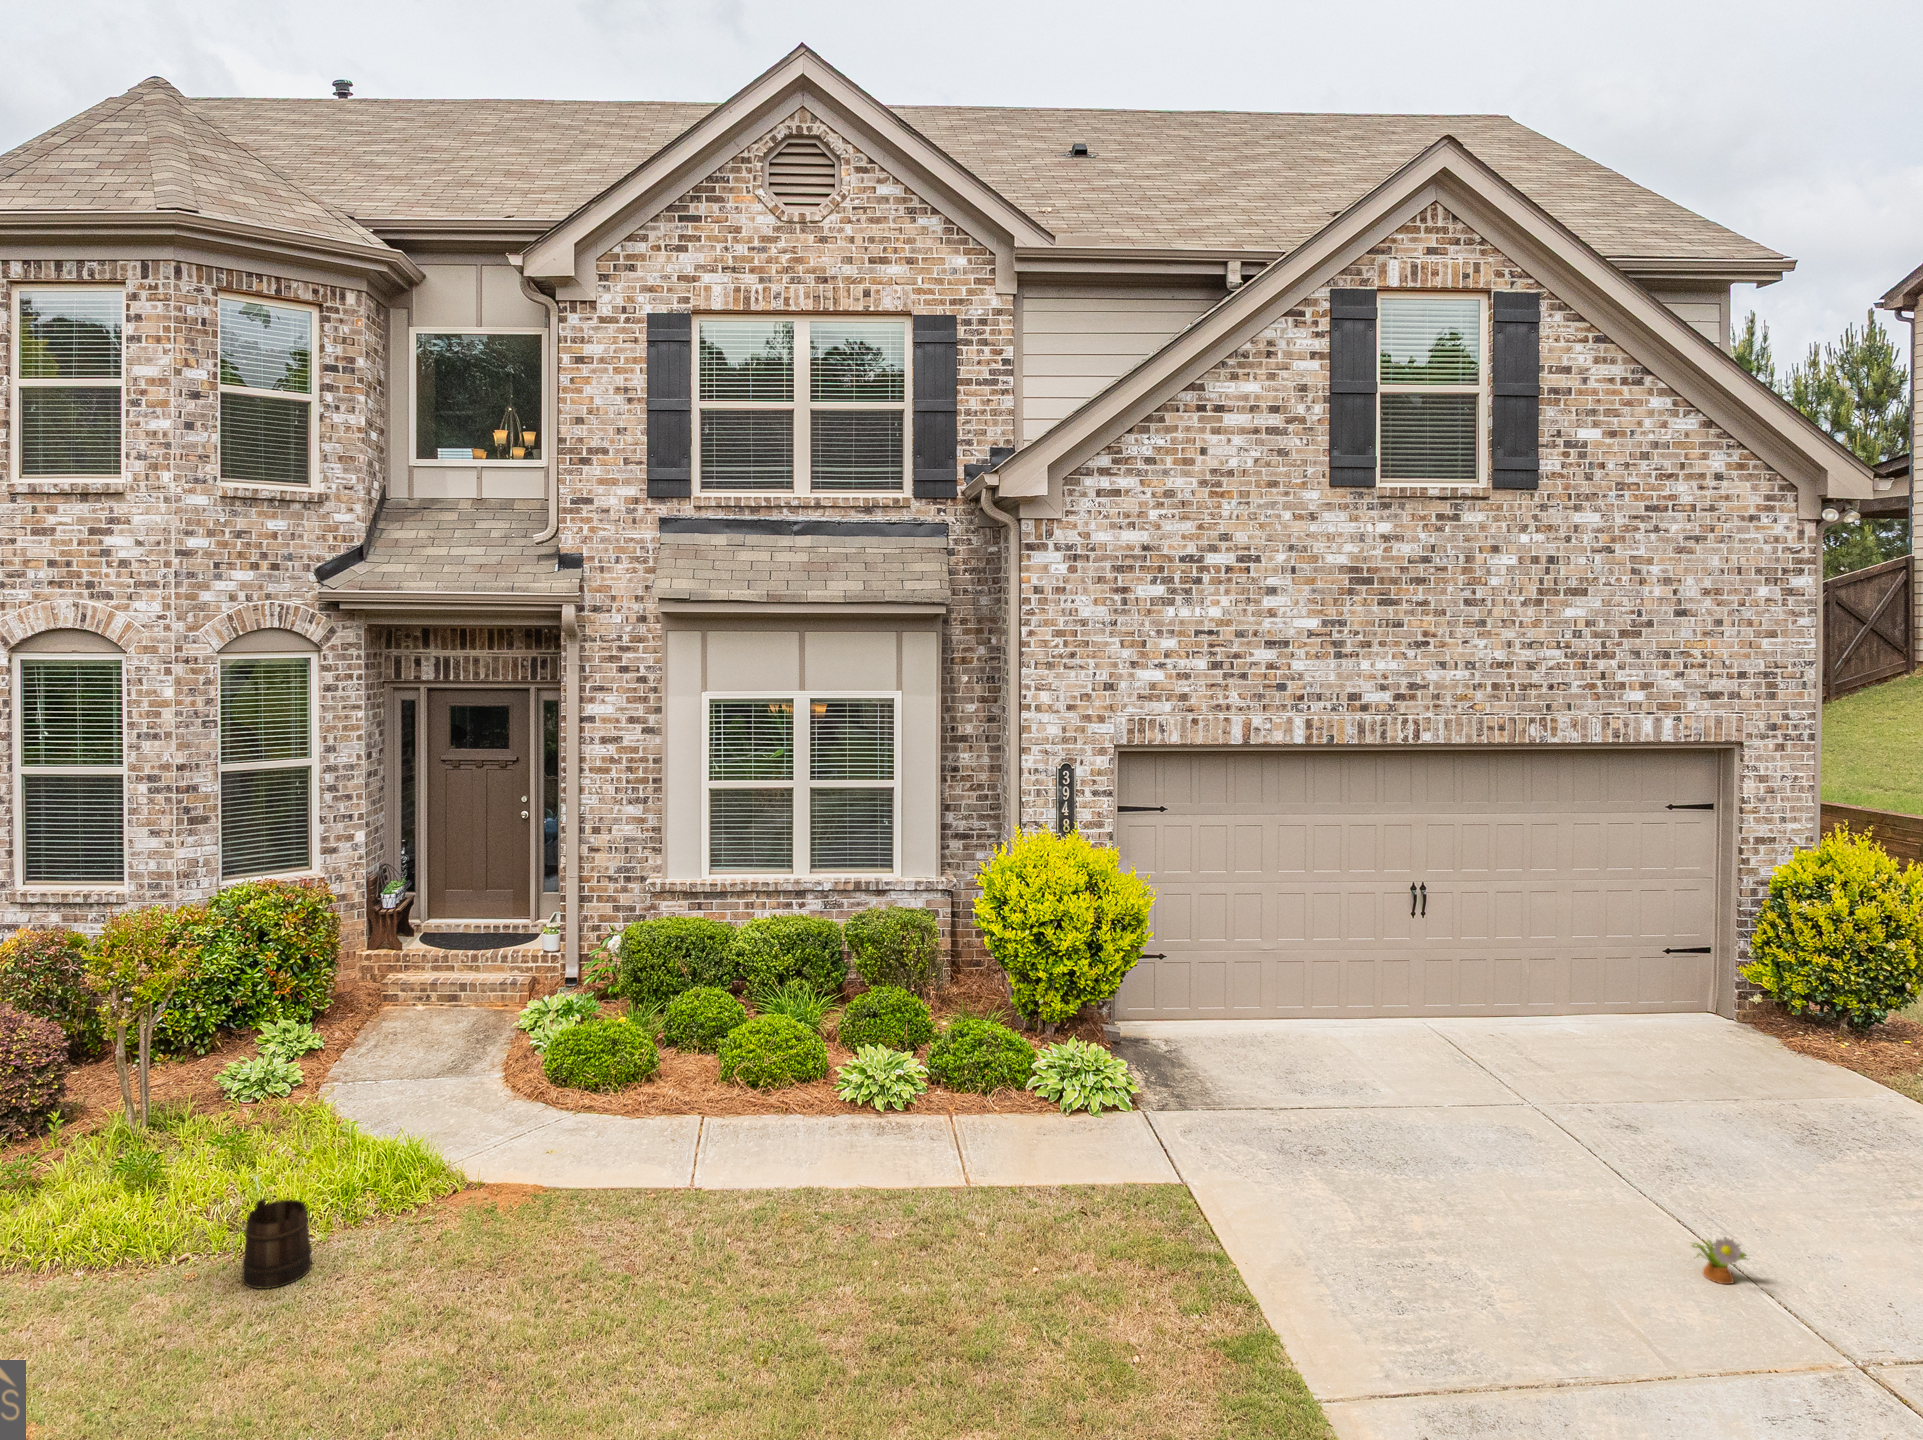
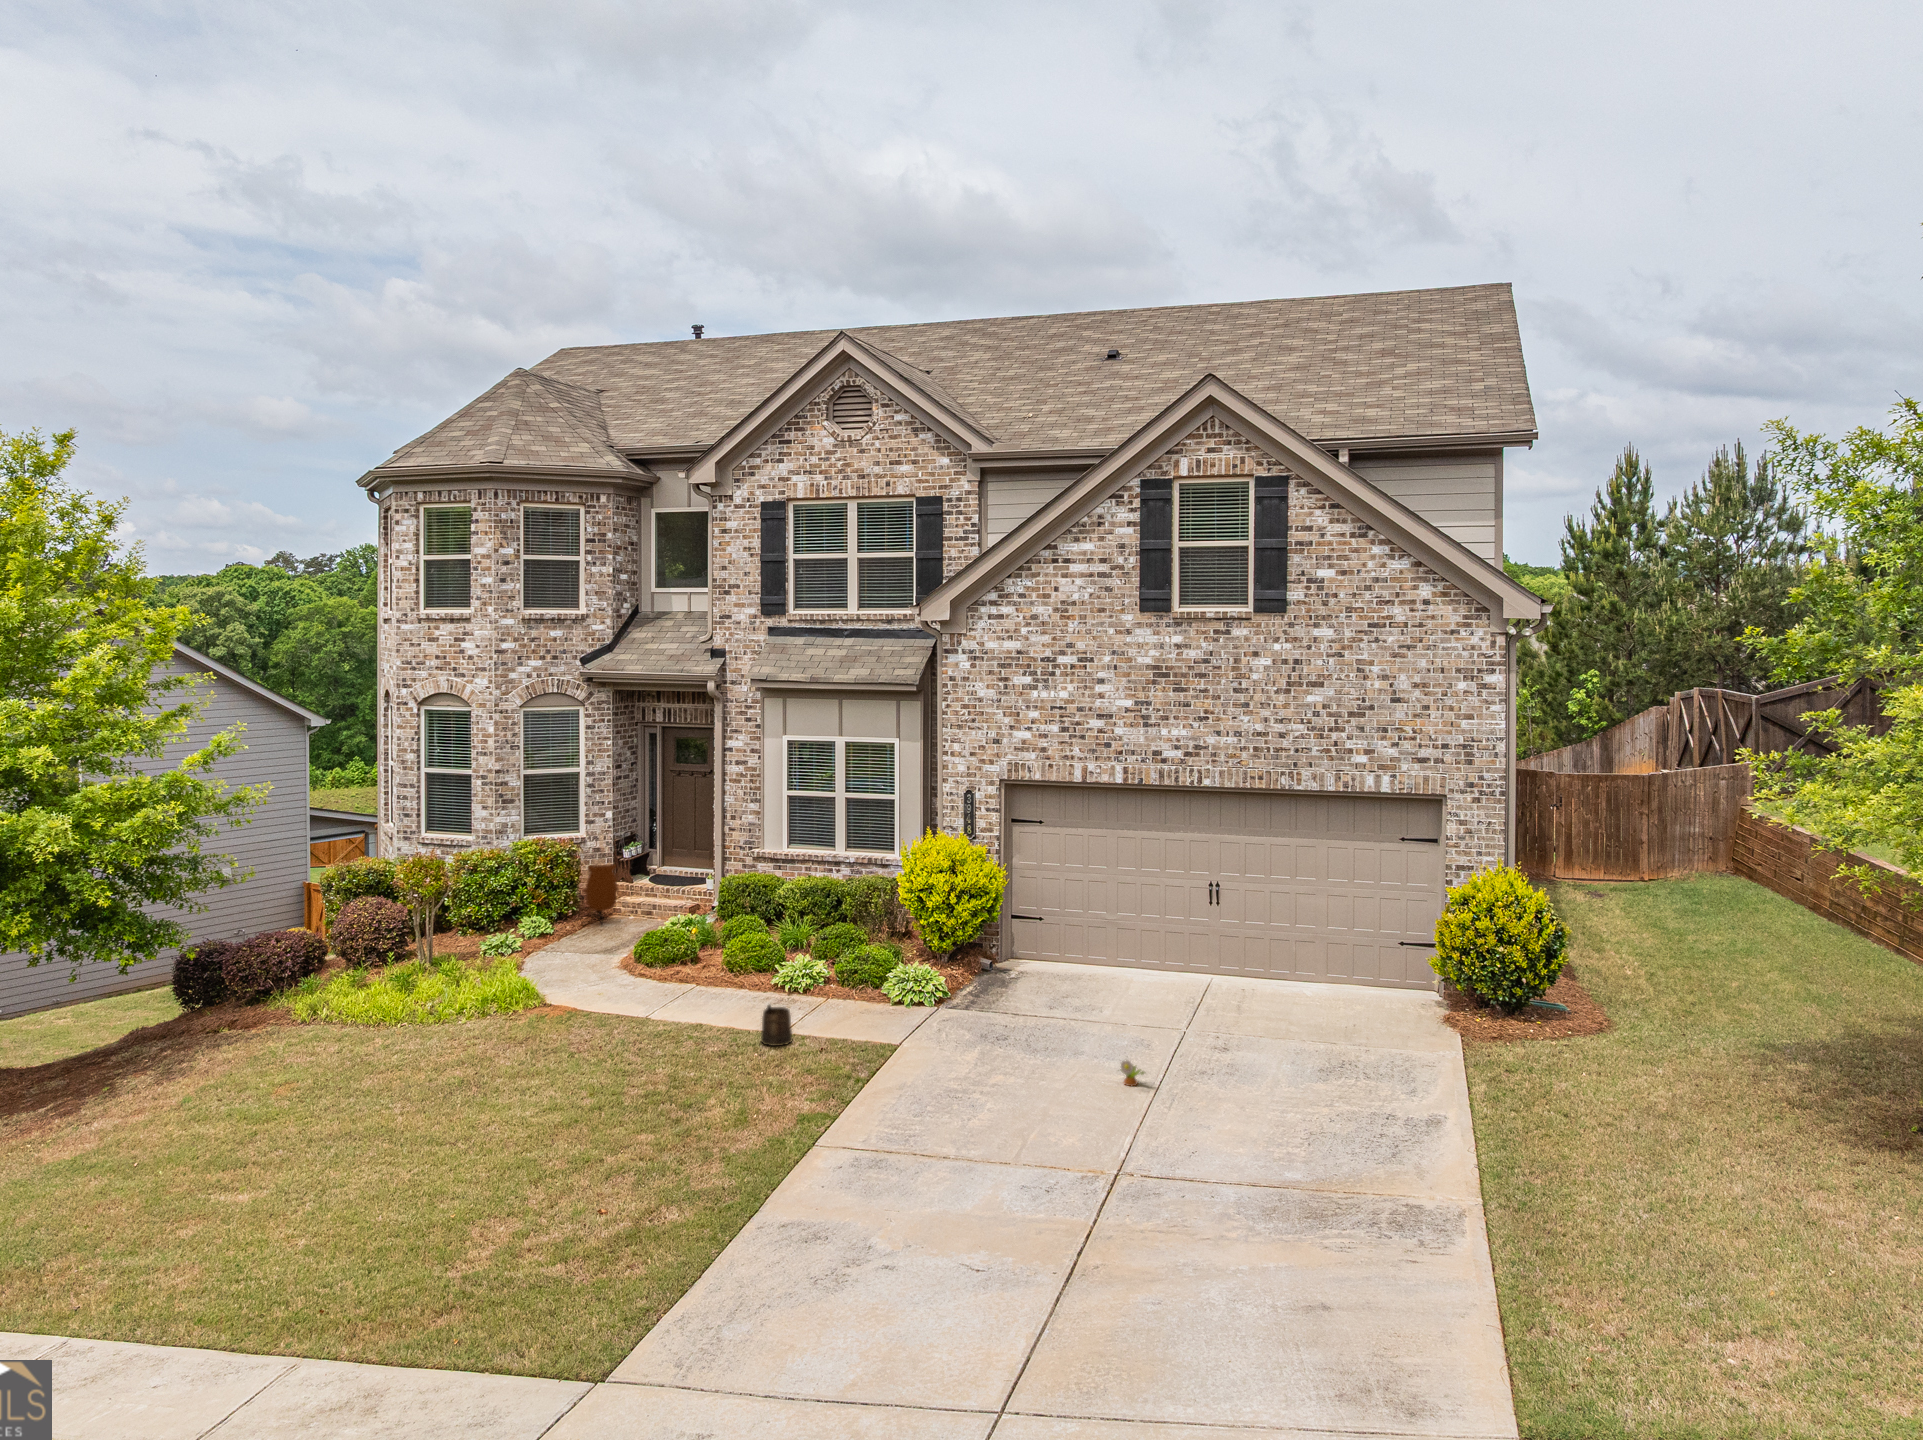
lounge chair: none [343,924,424,1039] -> present [583,864,618,924]
bucket: present [242,1198,312,1289] -> present [761,1005,792,1046]

